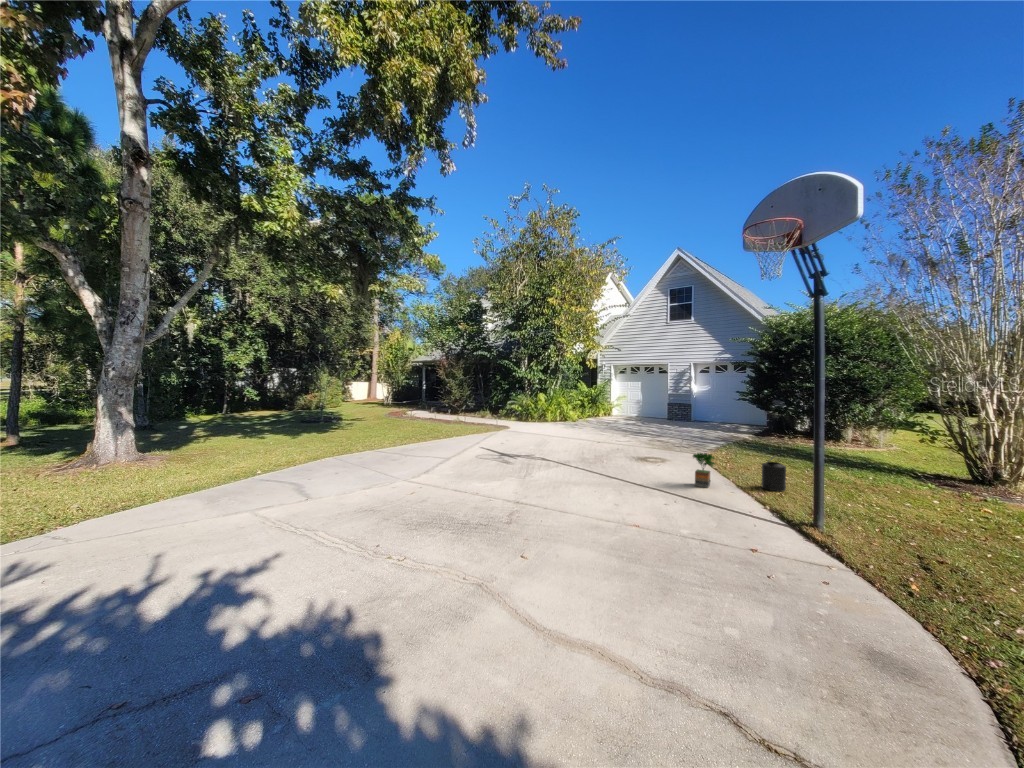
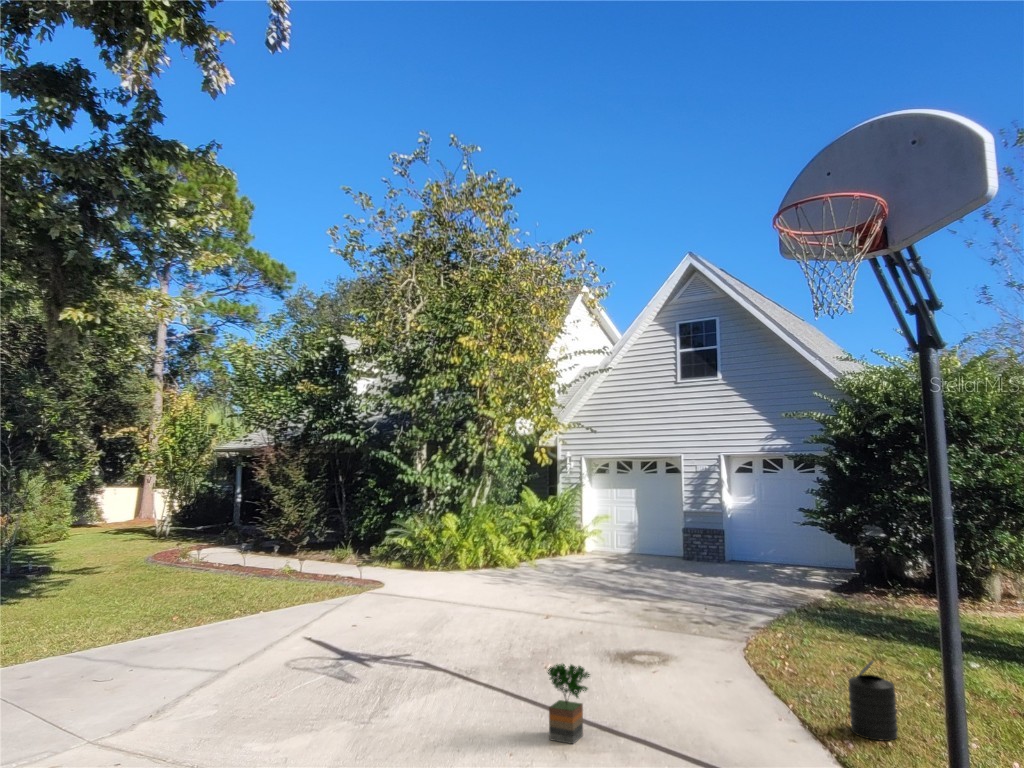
potted tree: present [693,453,715,488] -> present [547,664,590,744]

